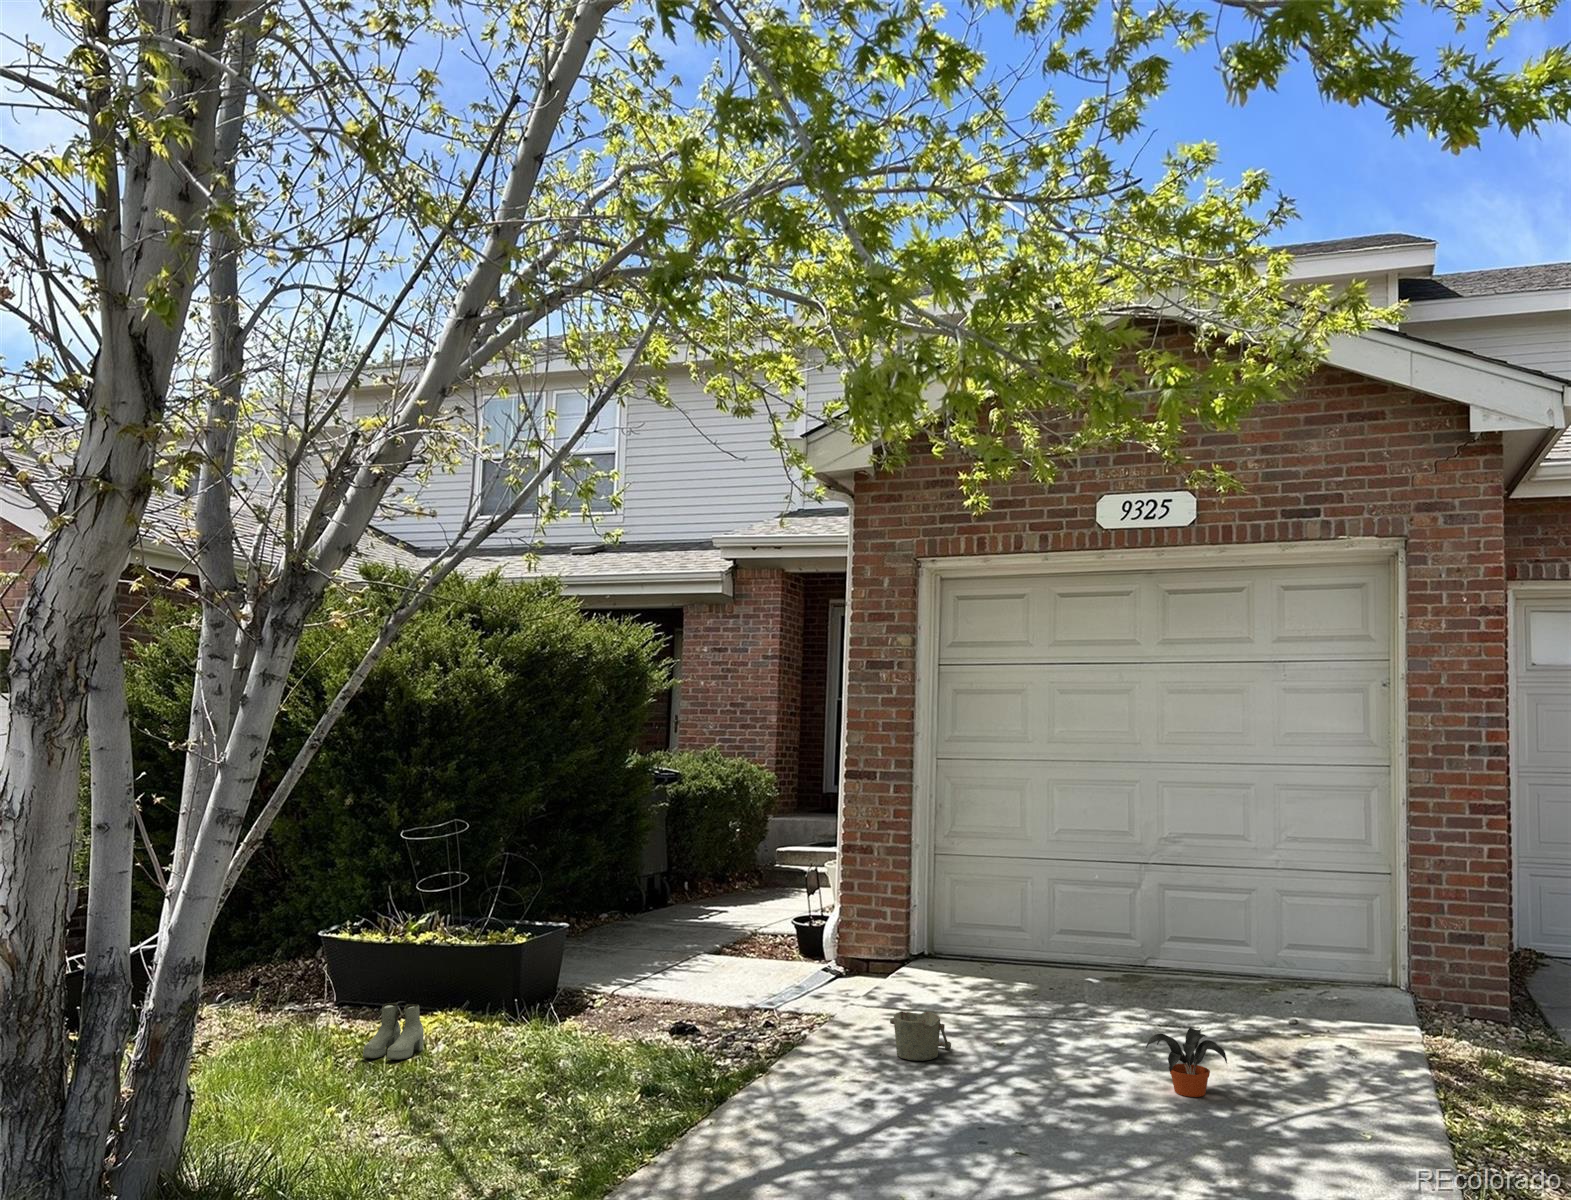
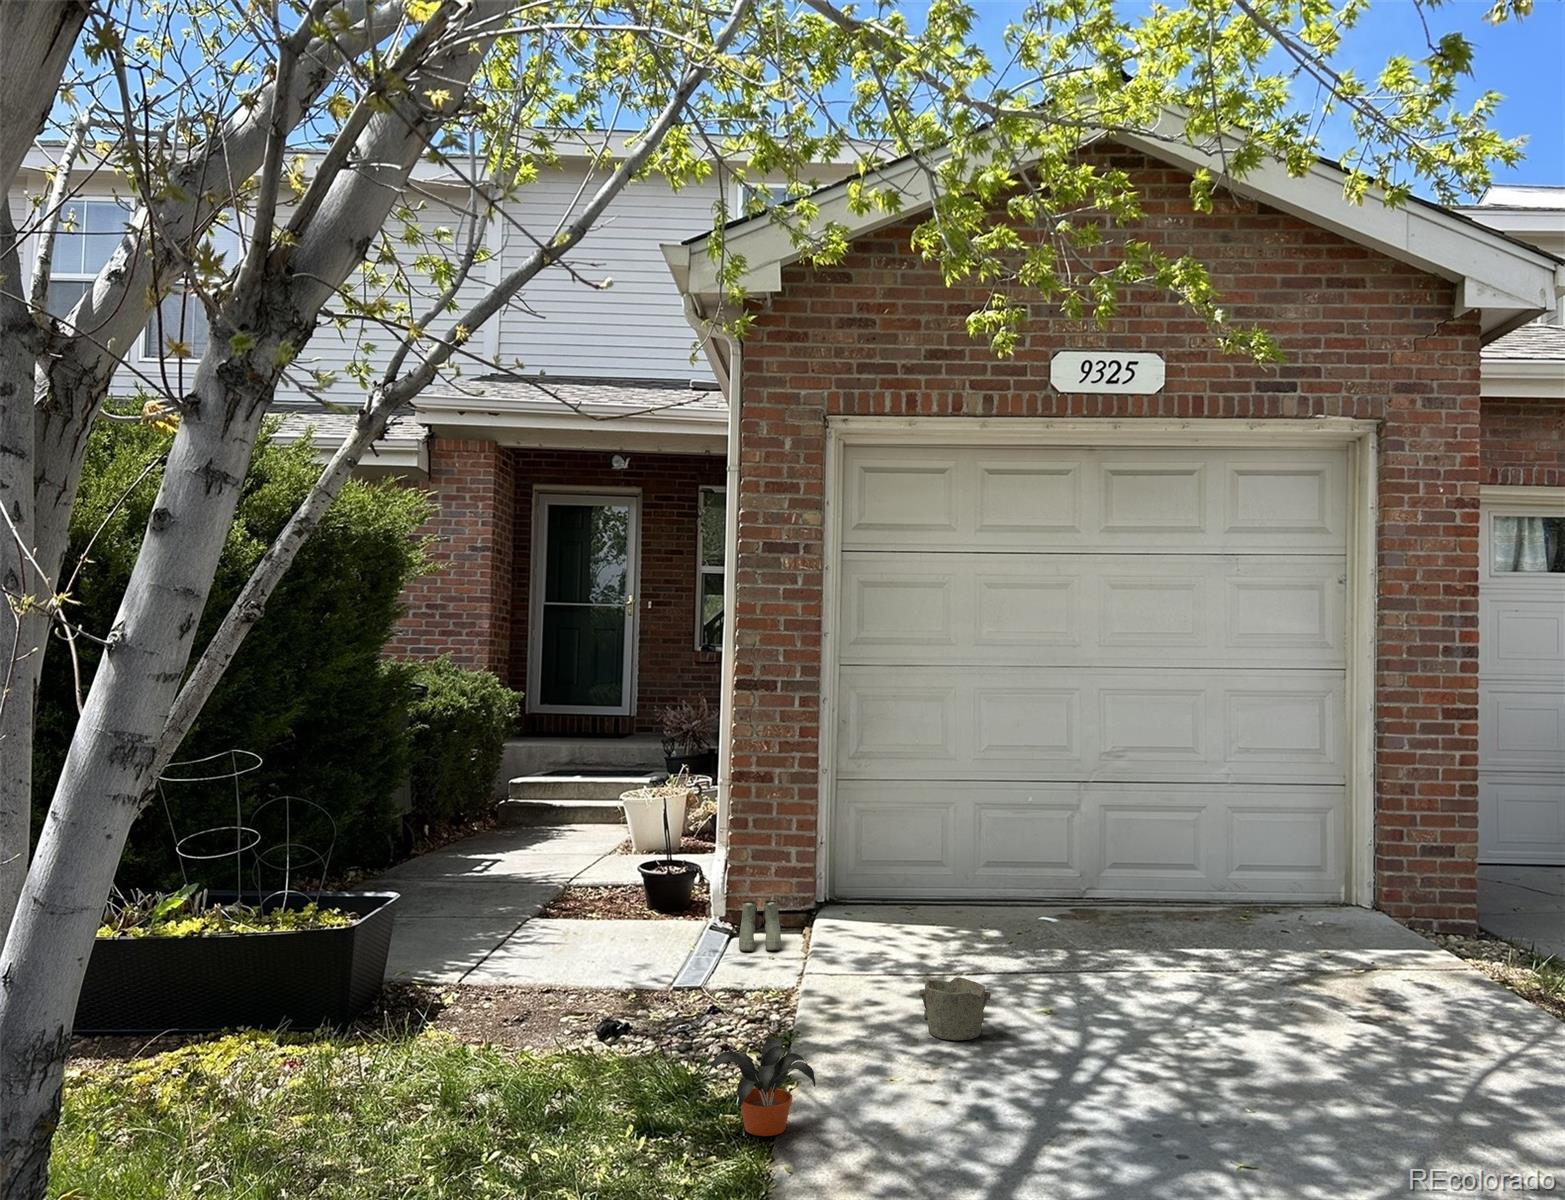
boots: present [363,1003,424,1060] -> present [739,900,781,951]
potted plant: present [1146,1027,1227,1097] -> present [708,1037,815,1136]

